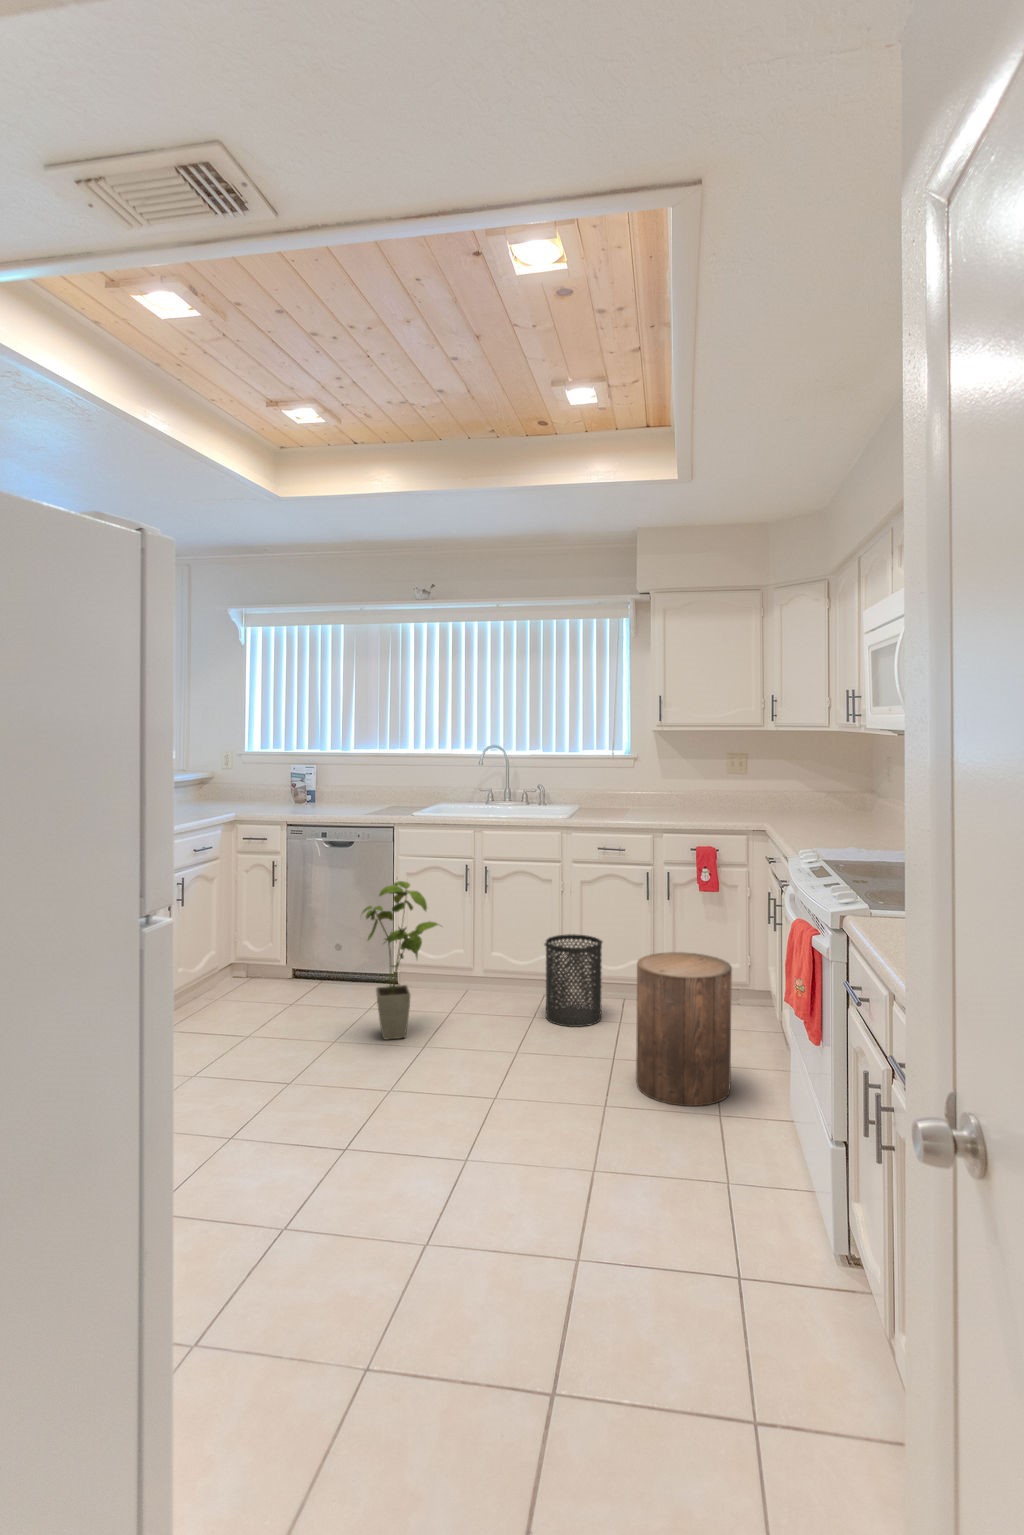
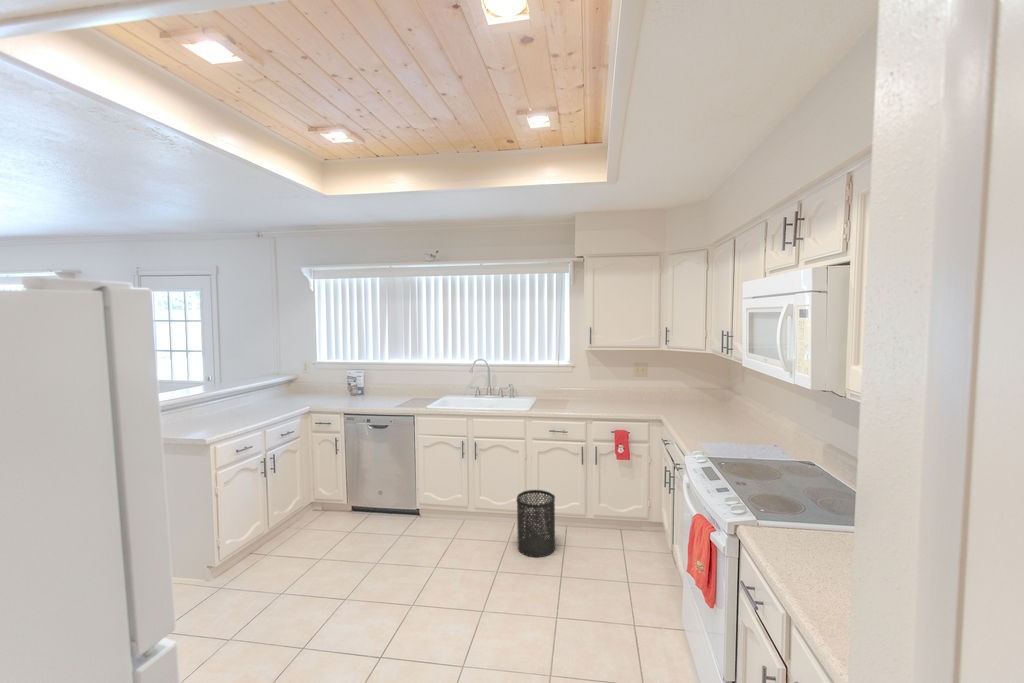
house plant: present [362,881,438,1040] -> none [388,466,447,576]
stool: present [636,952,732,1106] -> none [585,520,653,644]

